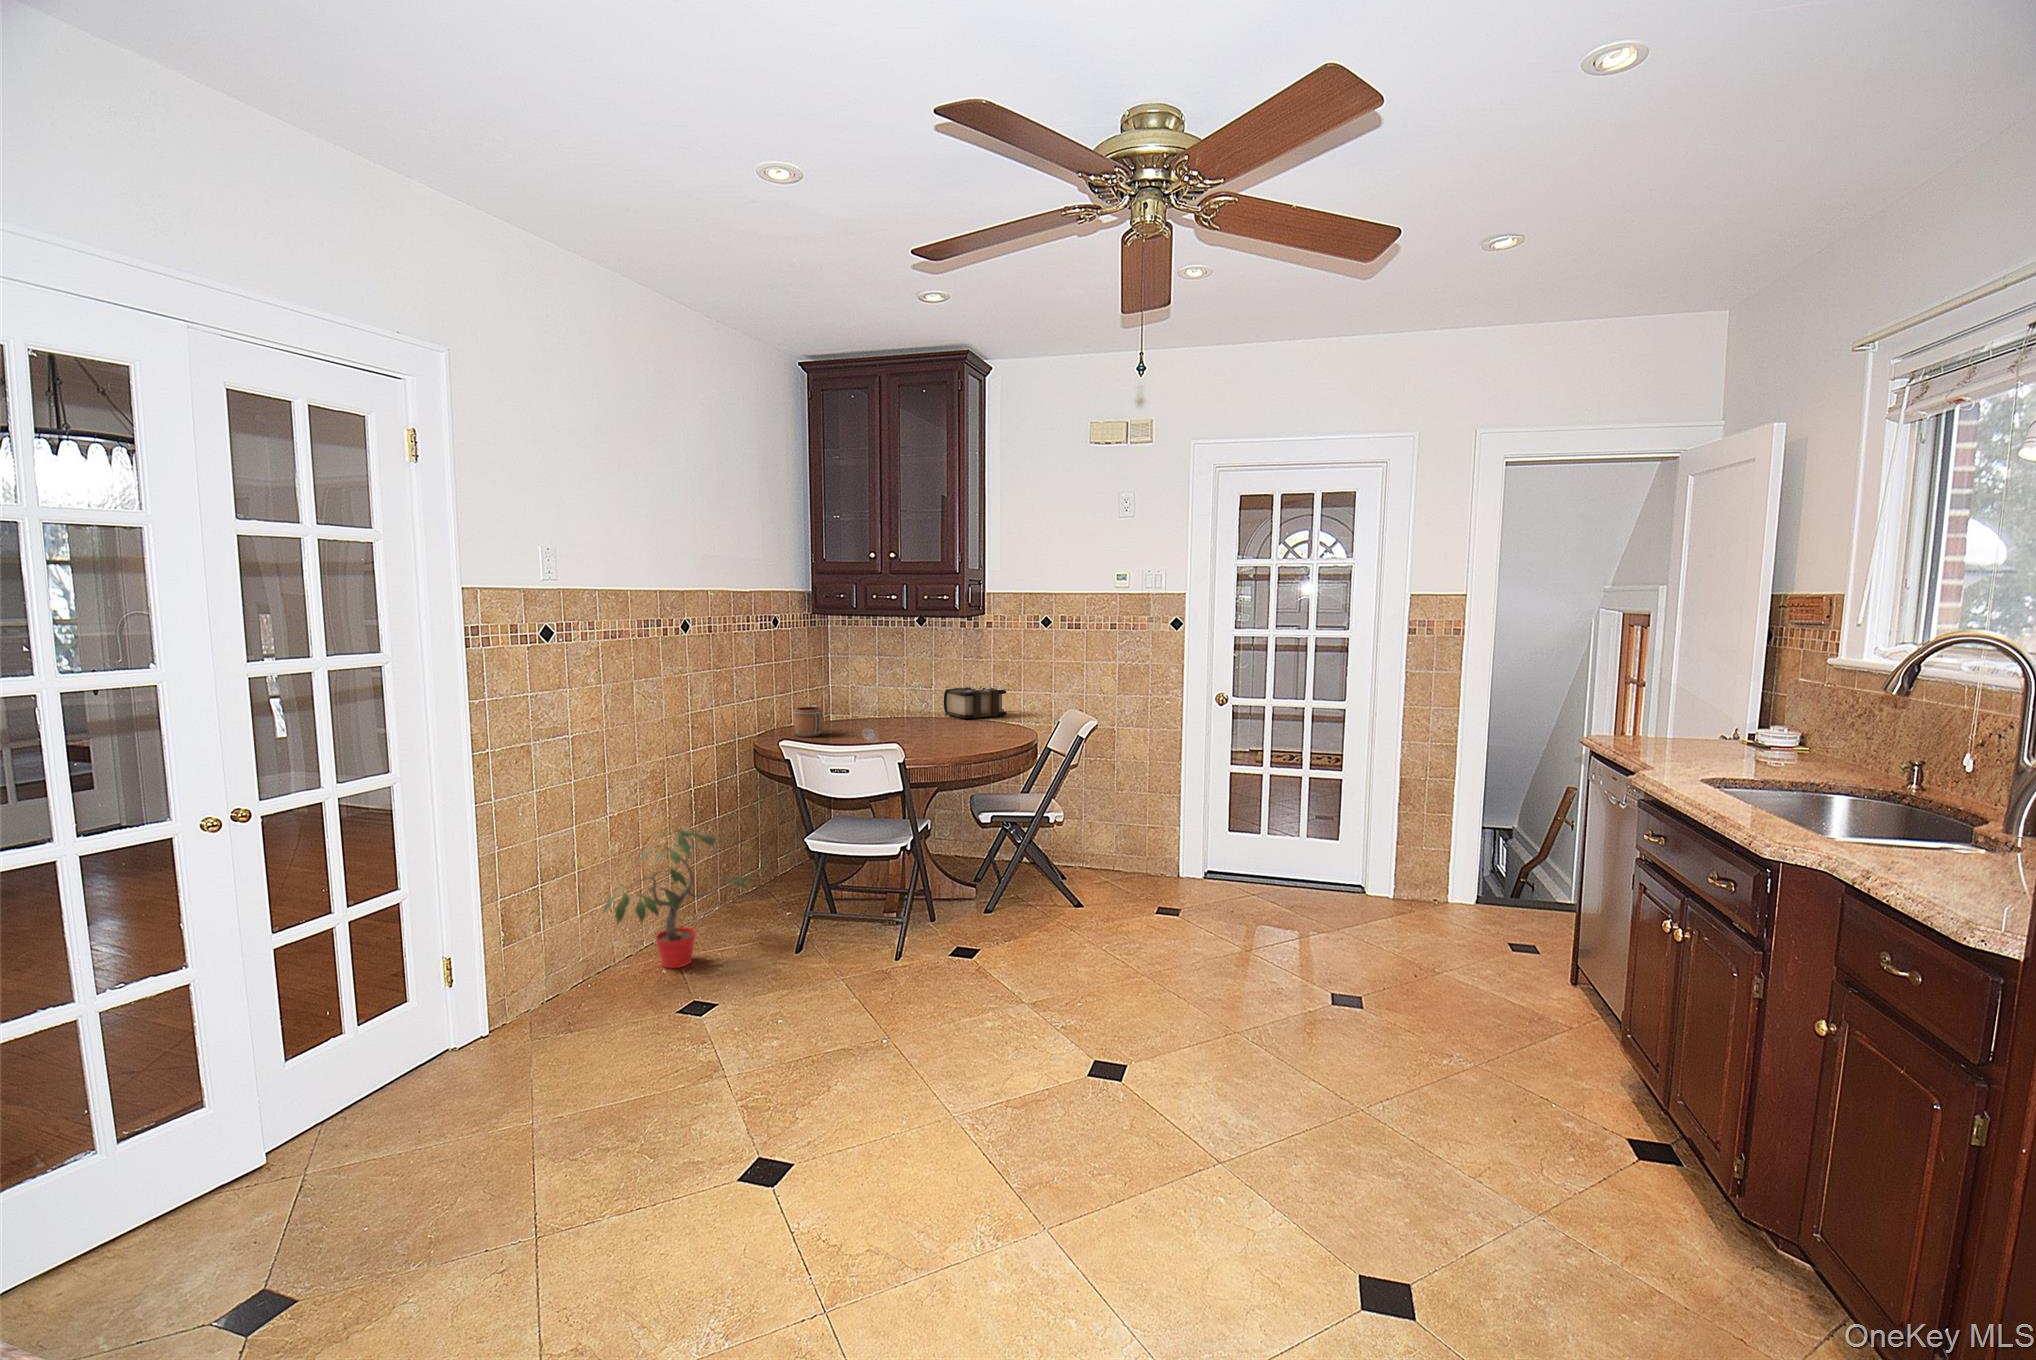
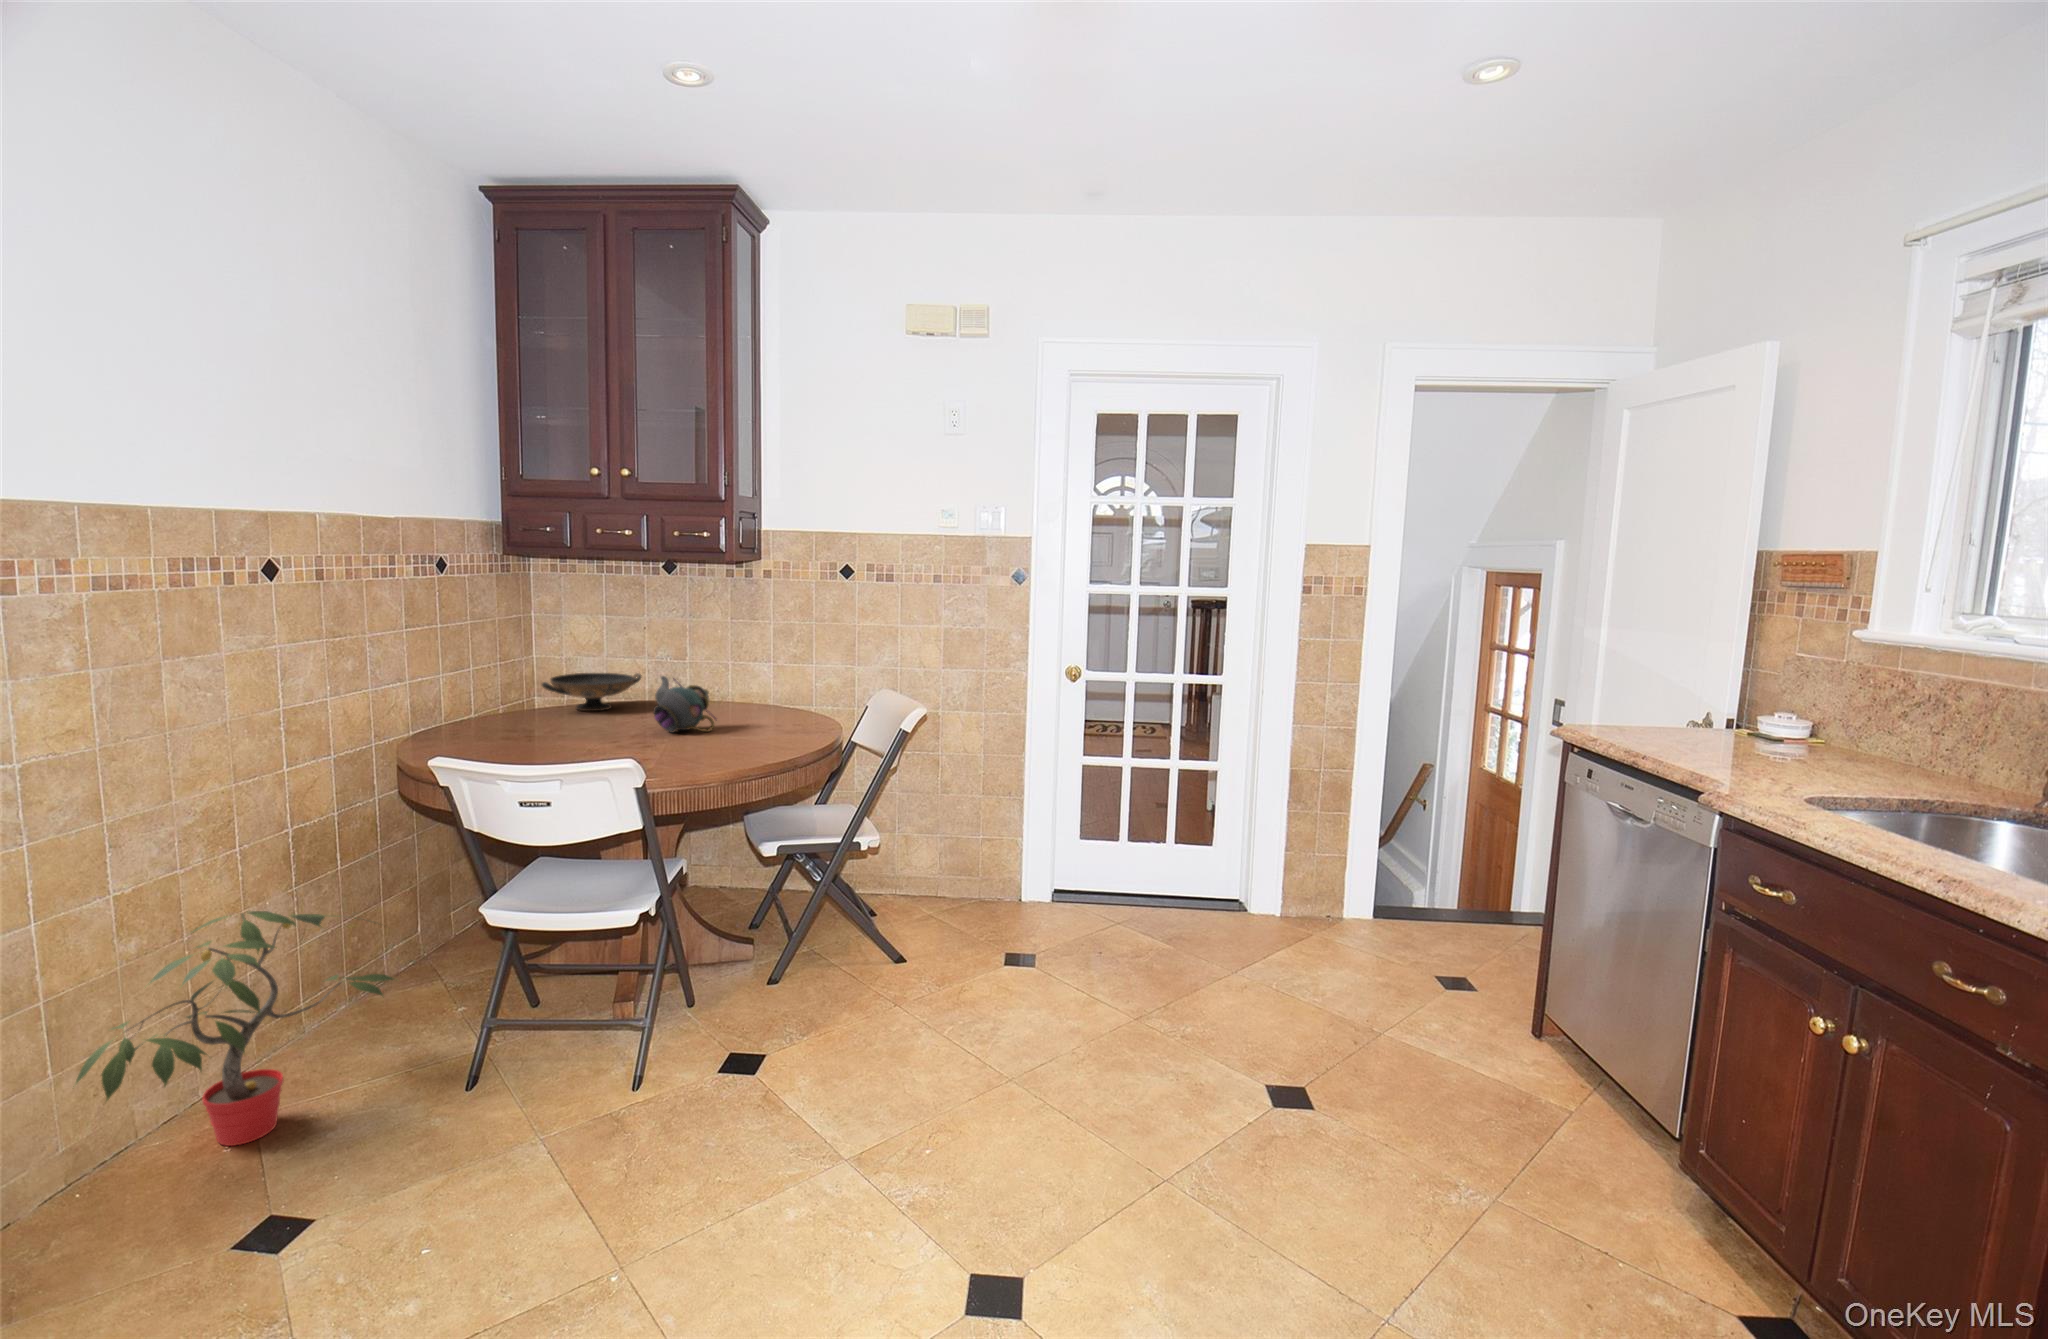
book: present [944,687,1007,719] -> none [703,659,794,706]
decorative bowl: none [838,694,902,721] -> present [542,673,641,711]
teapot: none [910,695,952,734] -> present [654,676,716,733]
mug: present [793,705,823,737] -> none [464,693,514,742]

